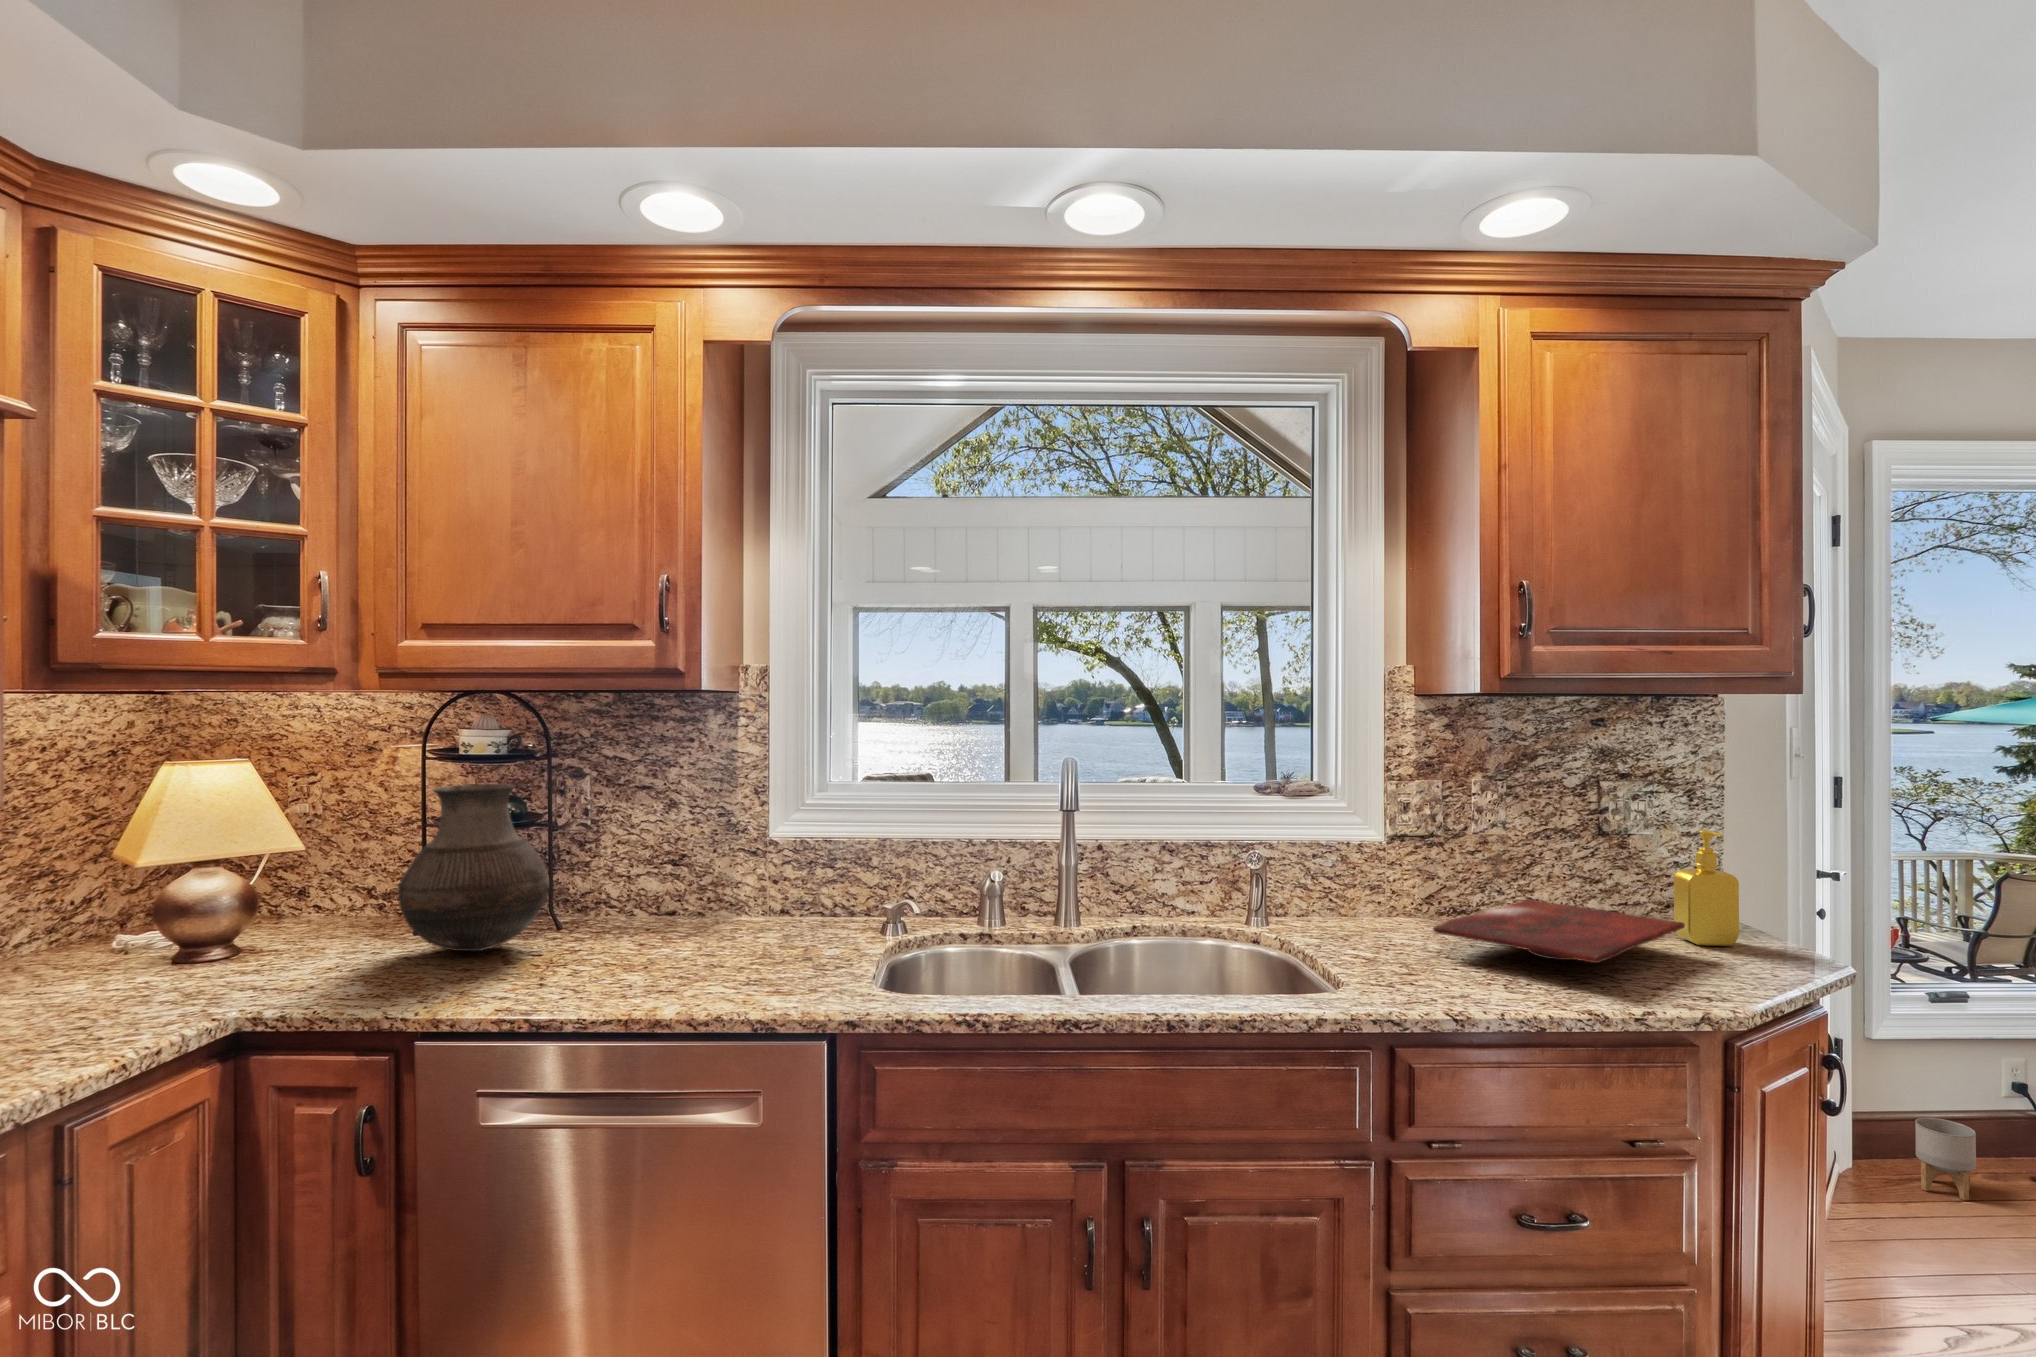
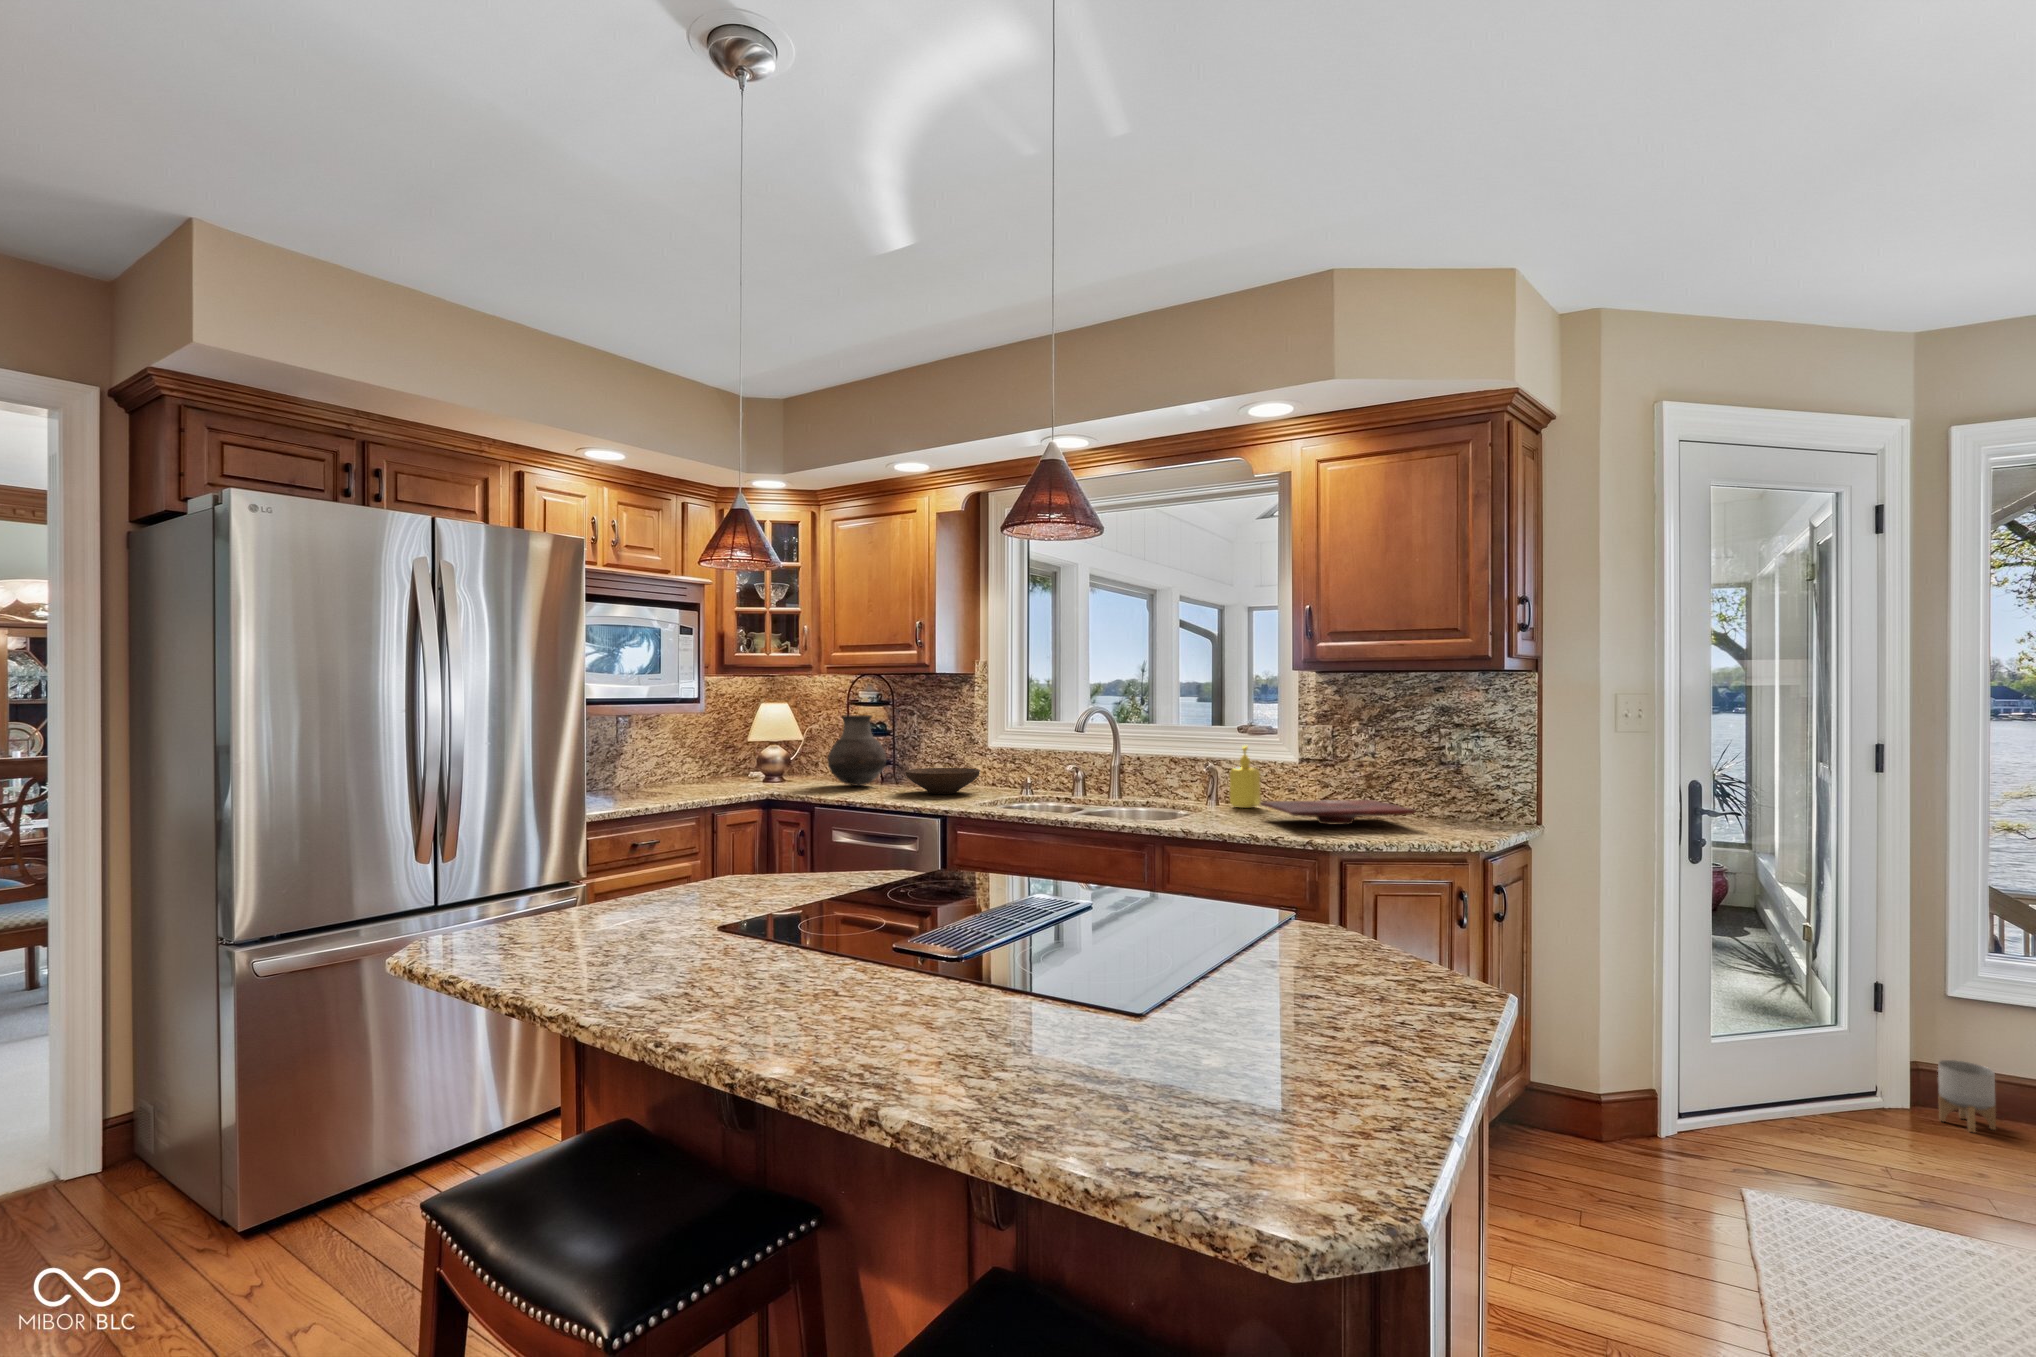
soap dispenser: present [1674,830,1739,946] -> present [1230,745,1261,808]
wooden bowl: none [638,888,806,958] -> present [906,768,980,794]

